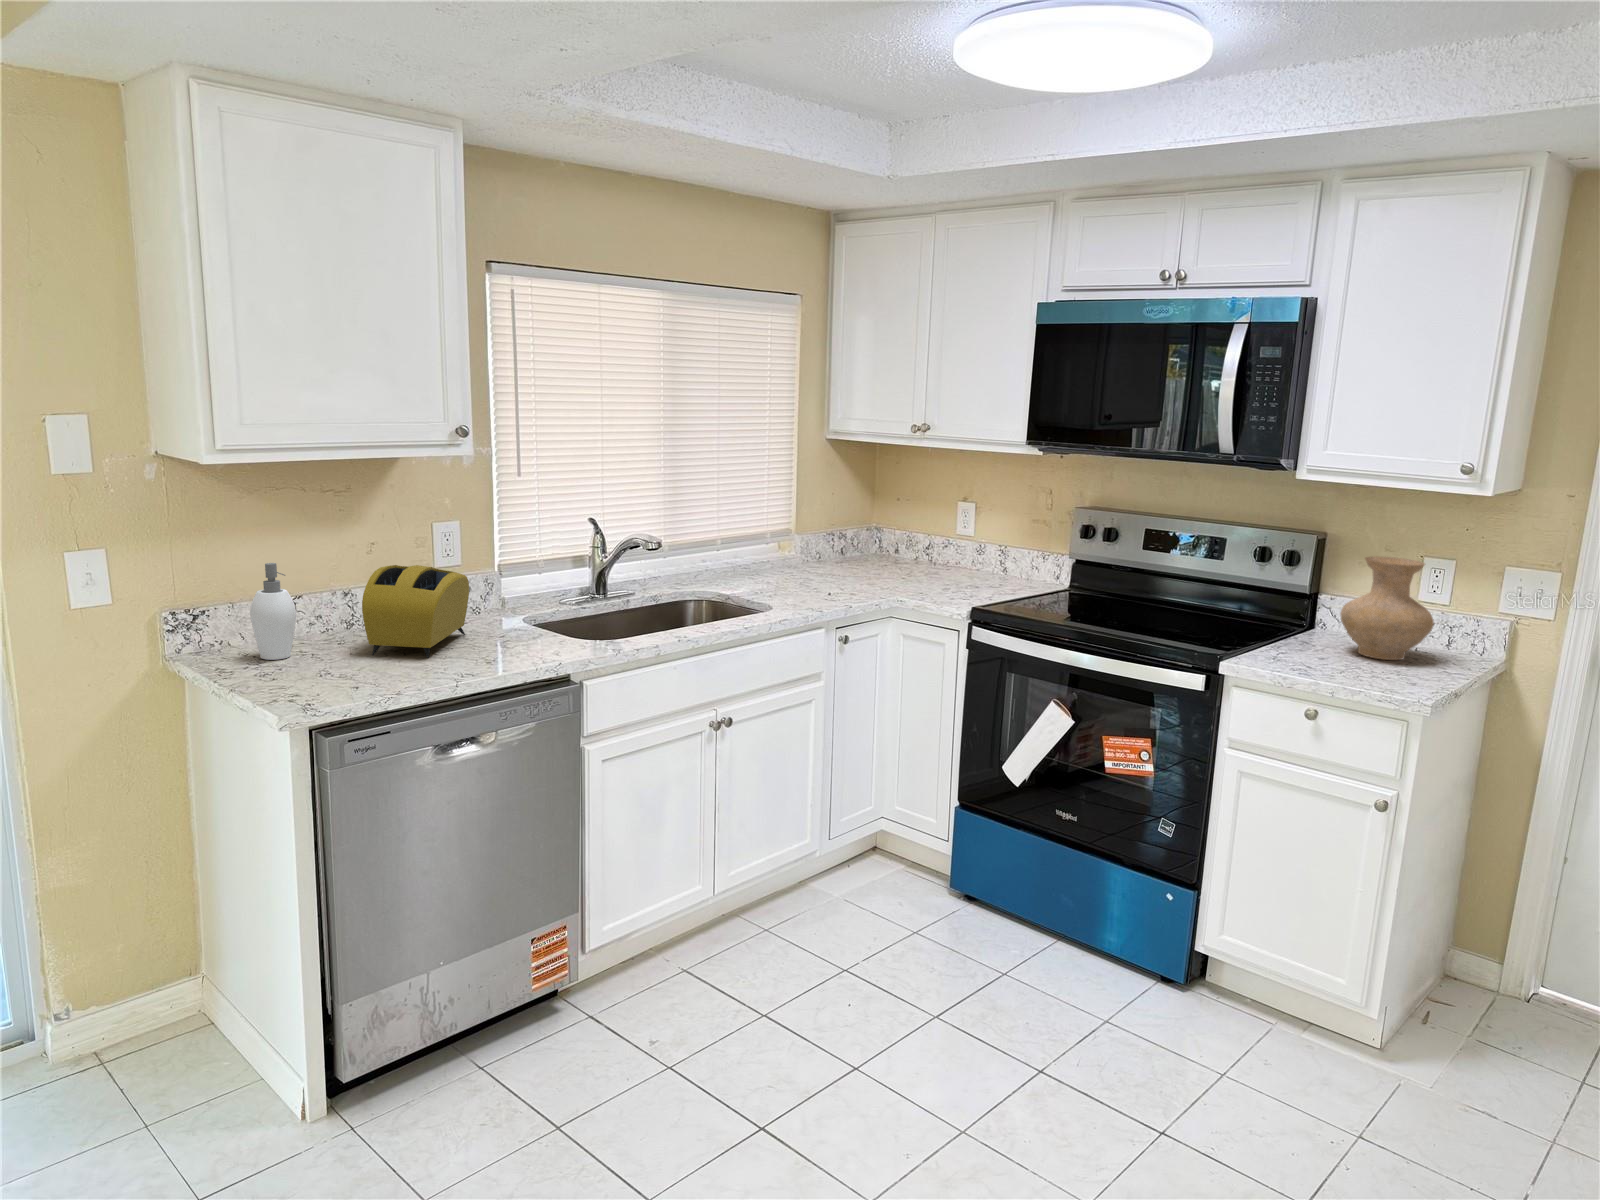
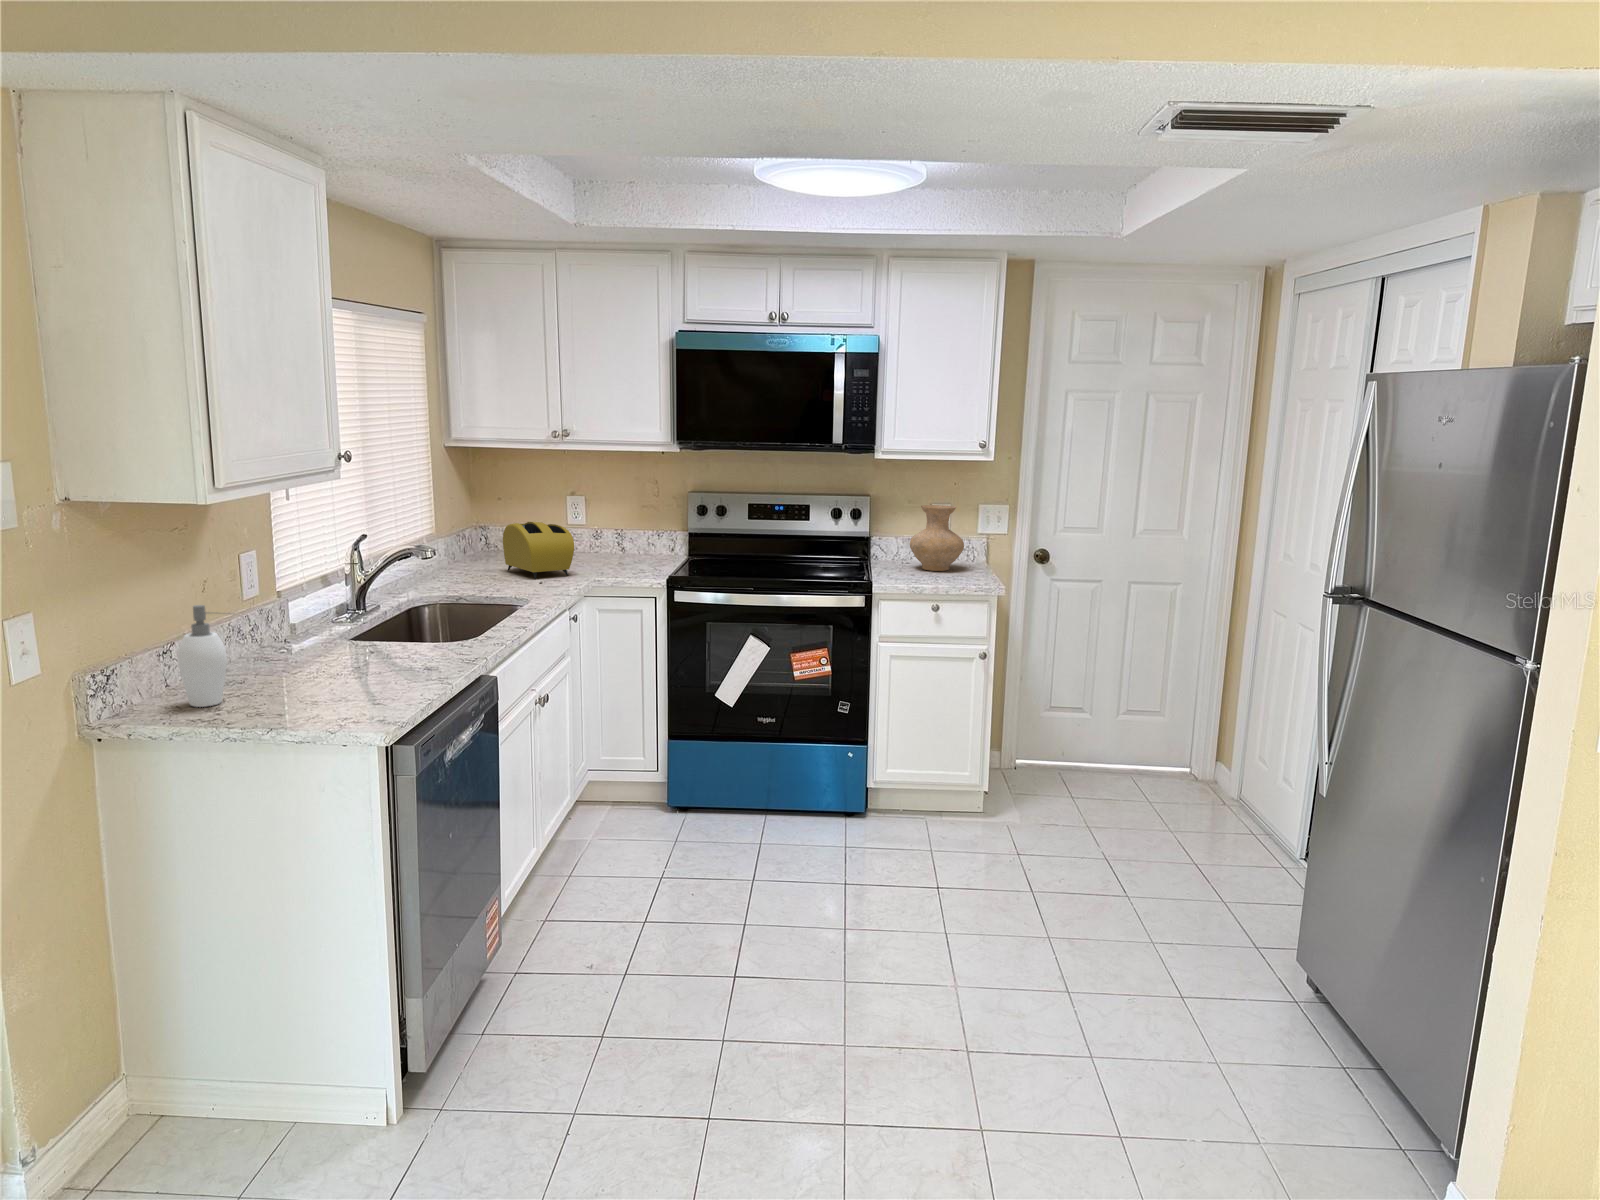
toaster: present [362,565,469,658] -> present [503,522,574,579]

